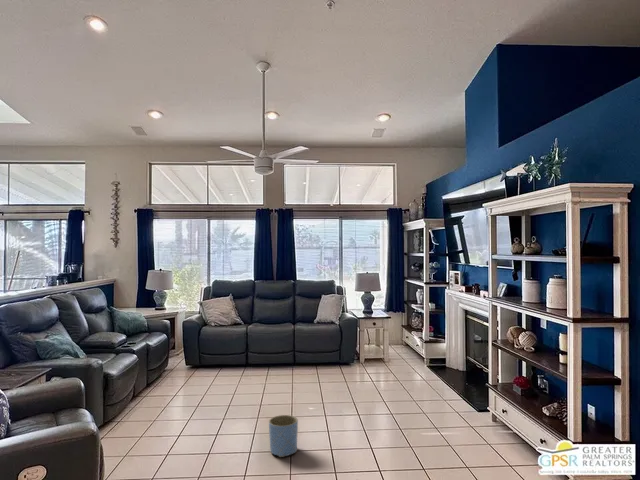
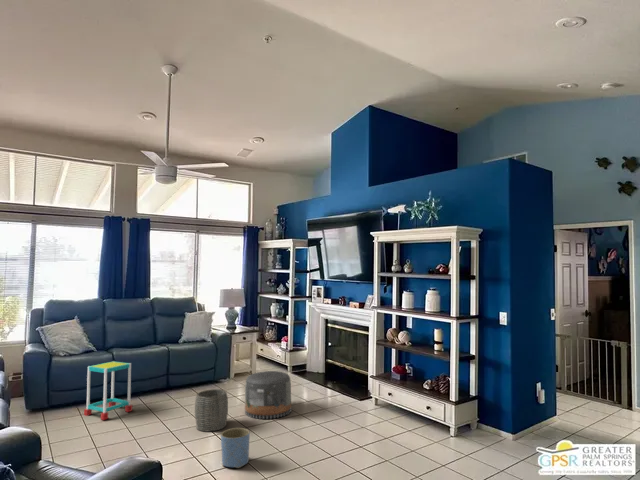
side table: none [220,335,254,384] -> present [84,361,132,420]
pouf: none [340,361,389,412] -> present [245,371,291,419]
woven basket: none [283,372,315,413] -> present [195,389,228,431]

